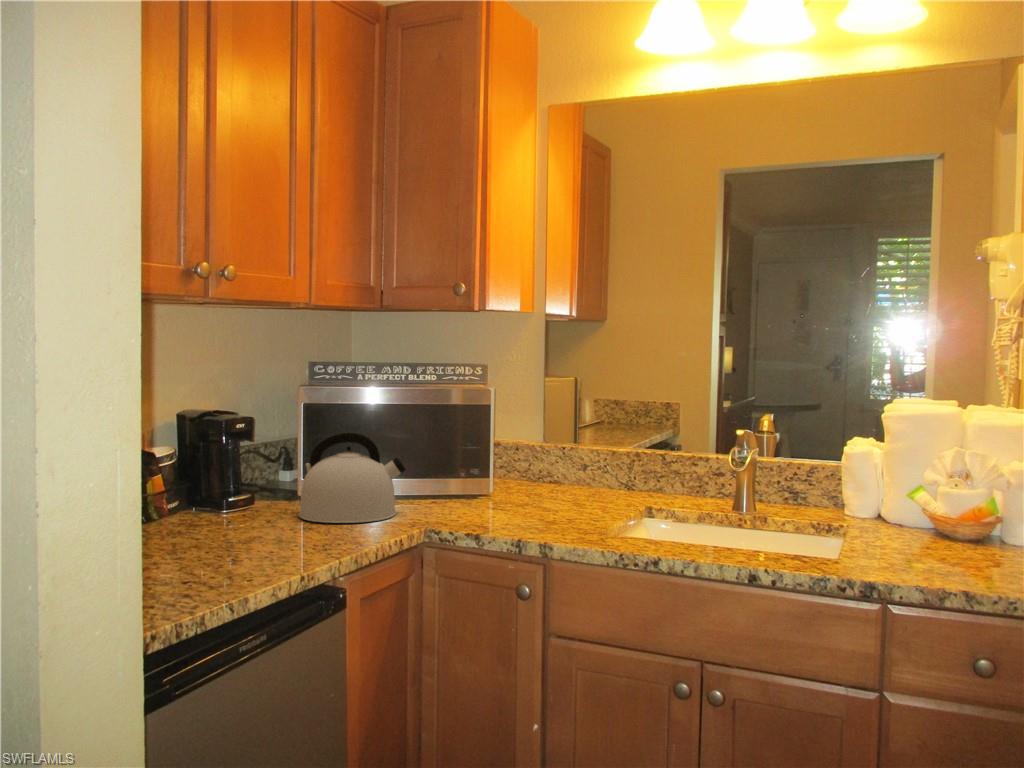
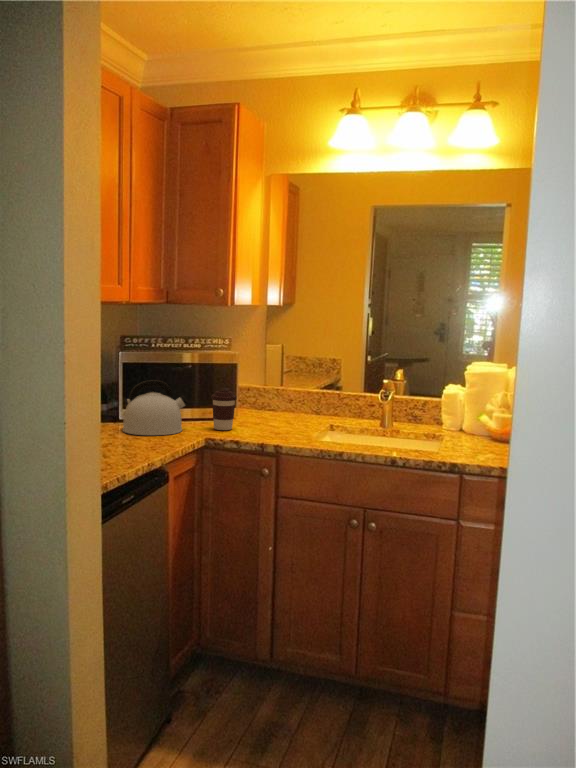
coffee cup: none [444,449,485,515] -> present [211,391,236,430]

